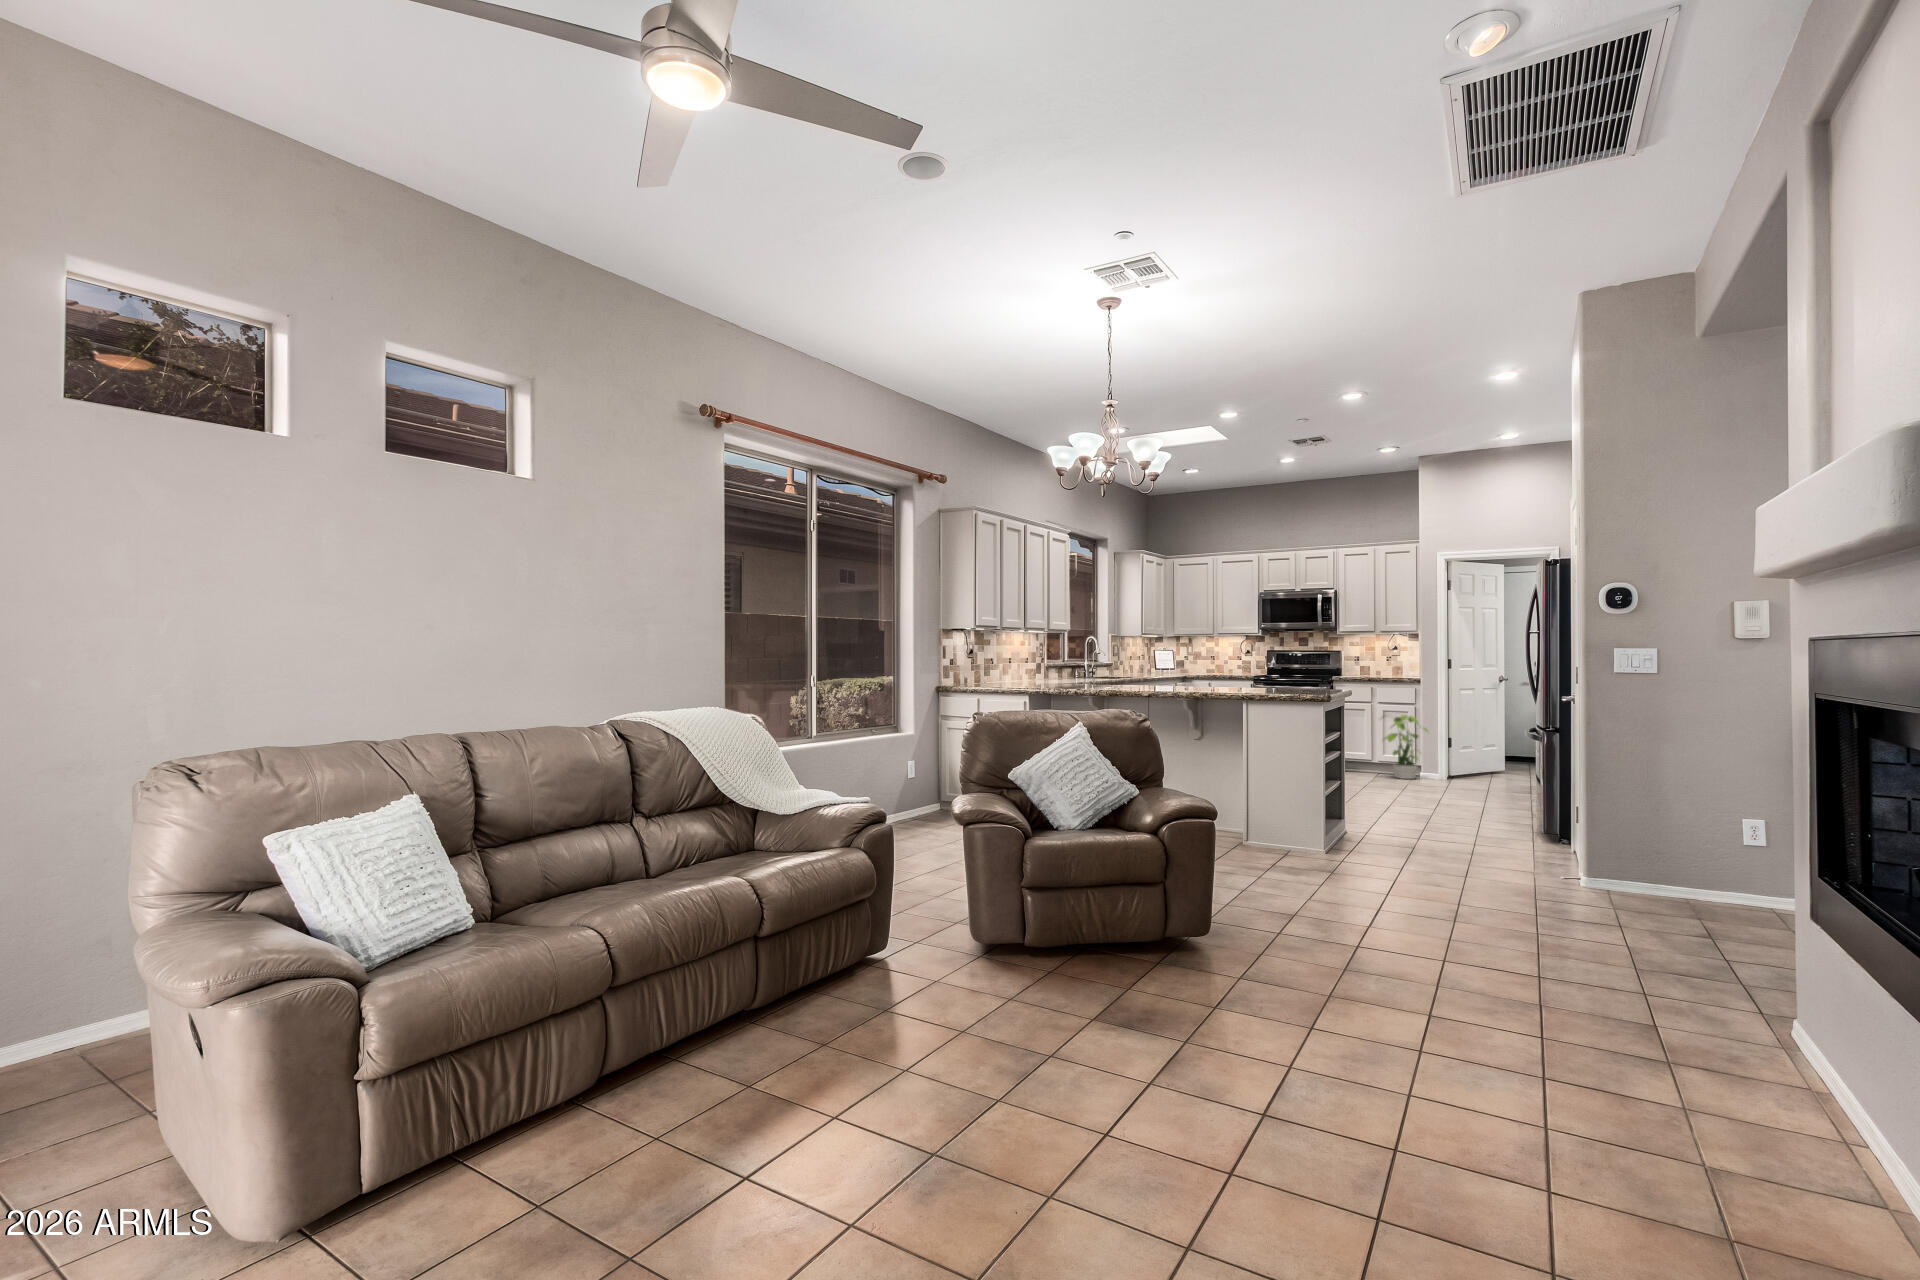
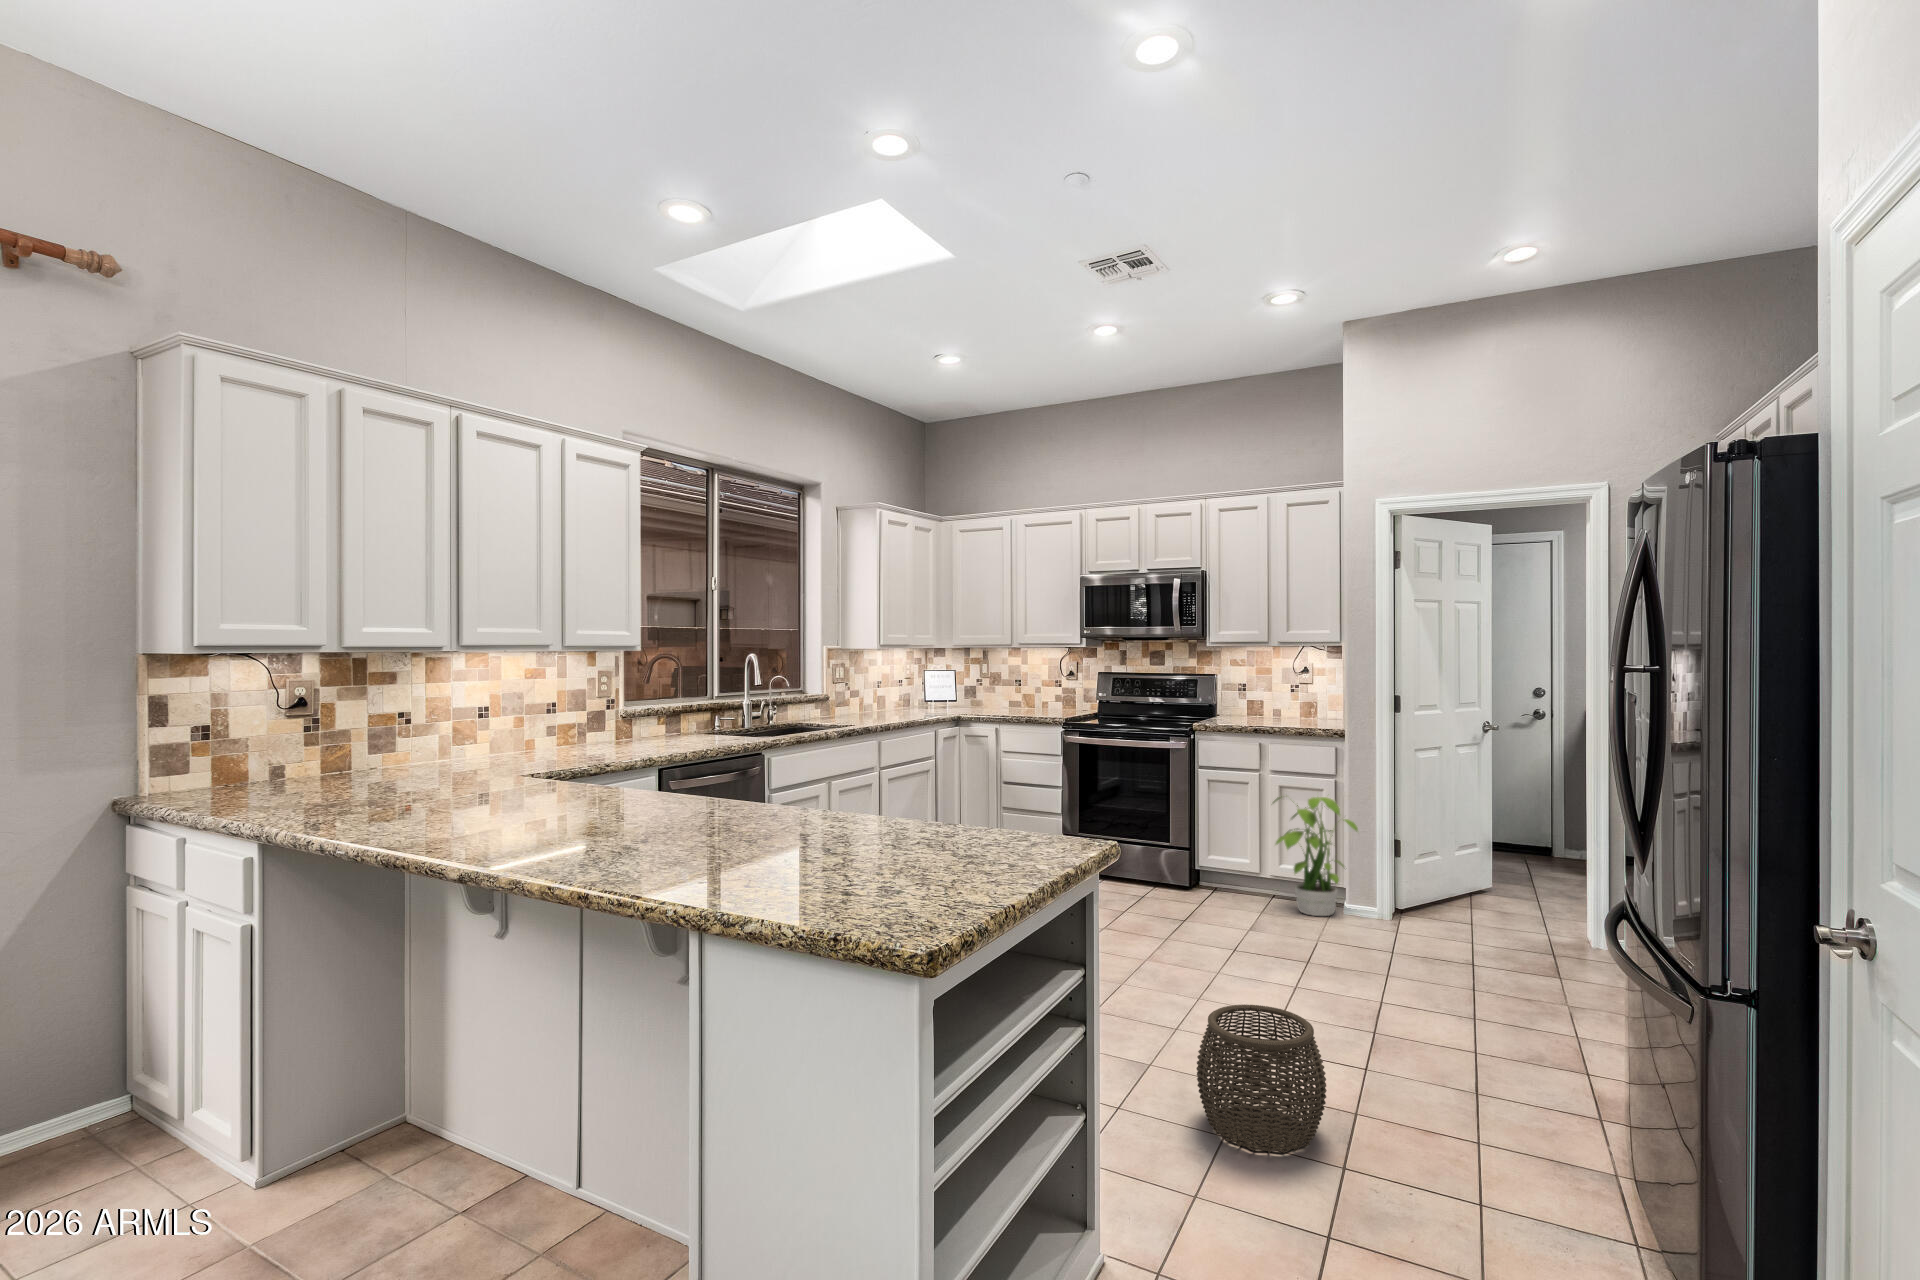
woven basket: none [1367,777,1422,825] -> present [1196,1005,1327,1153]

